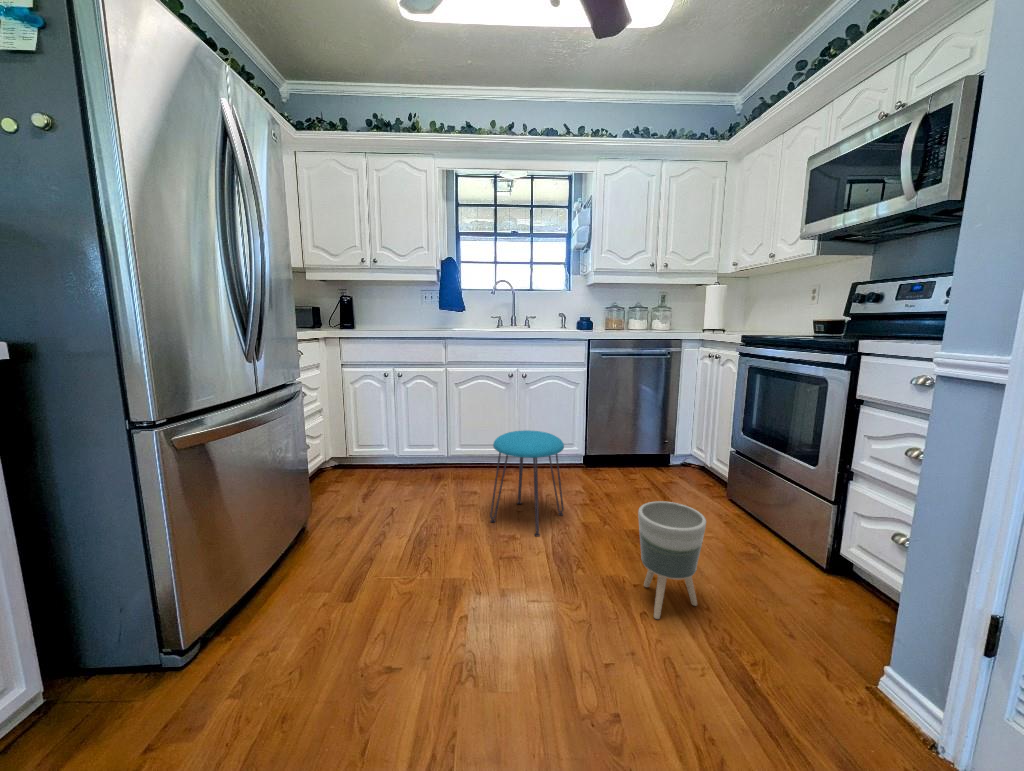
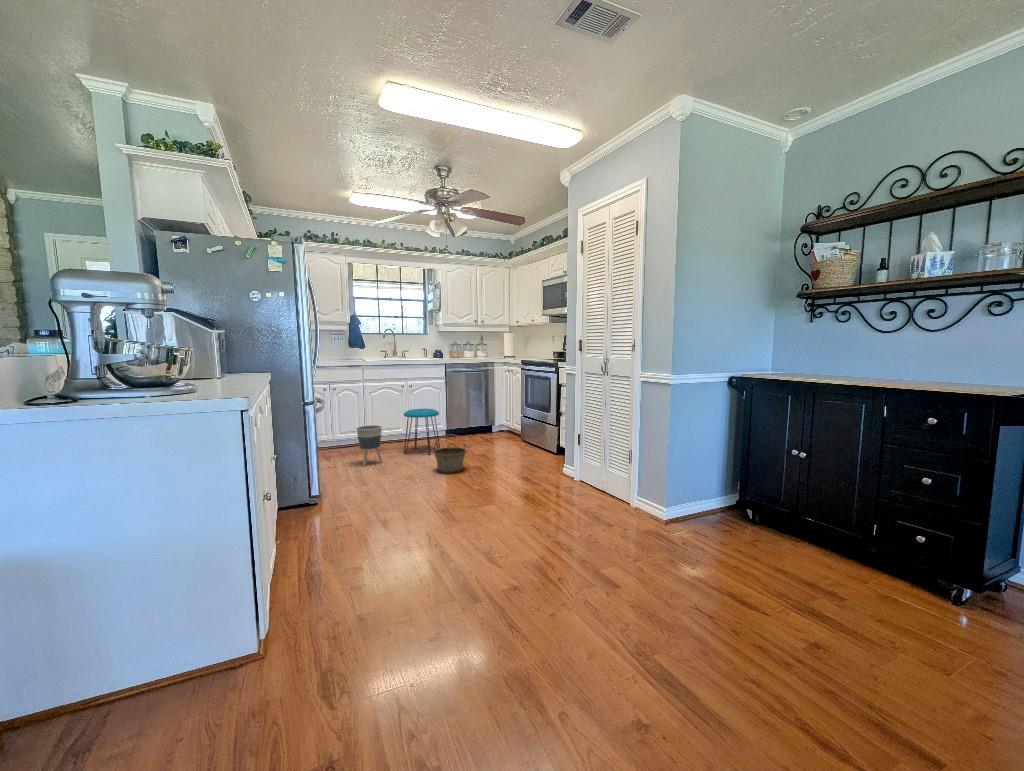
planter: present [638,501,706,619] -> present [357,425,383,466]
basket: none [520,546,612,666] -> present [434,434,466,473]

